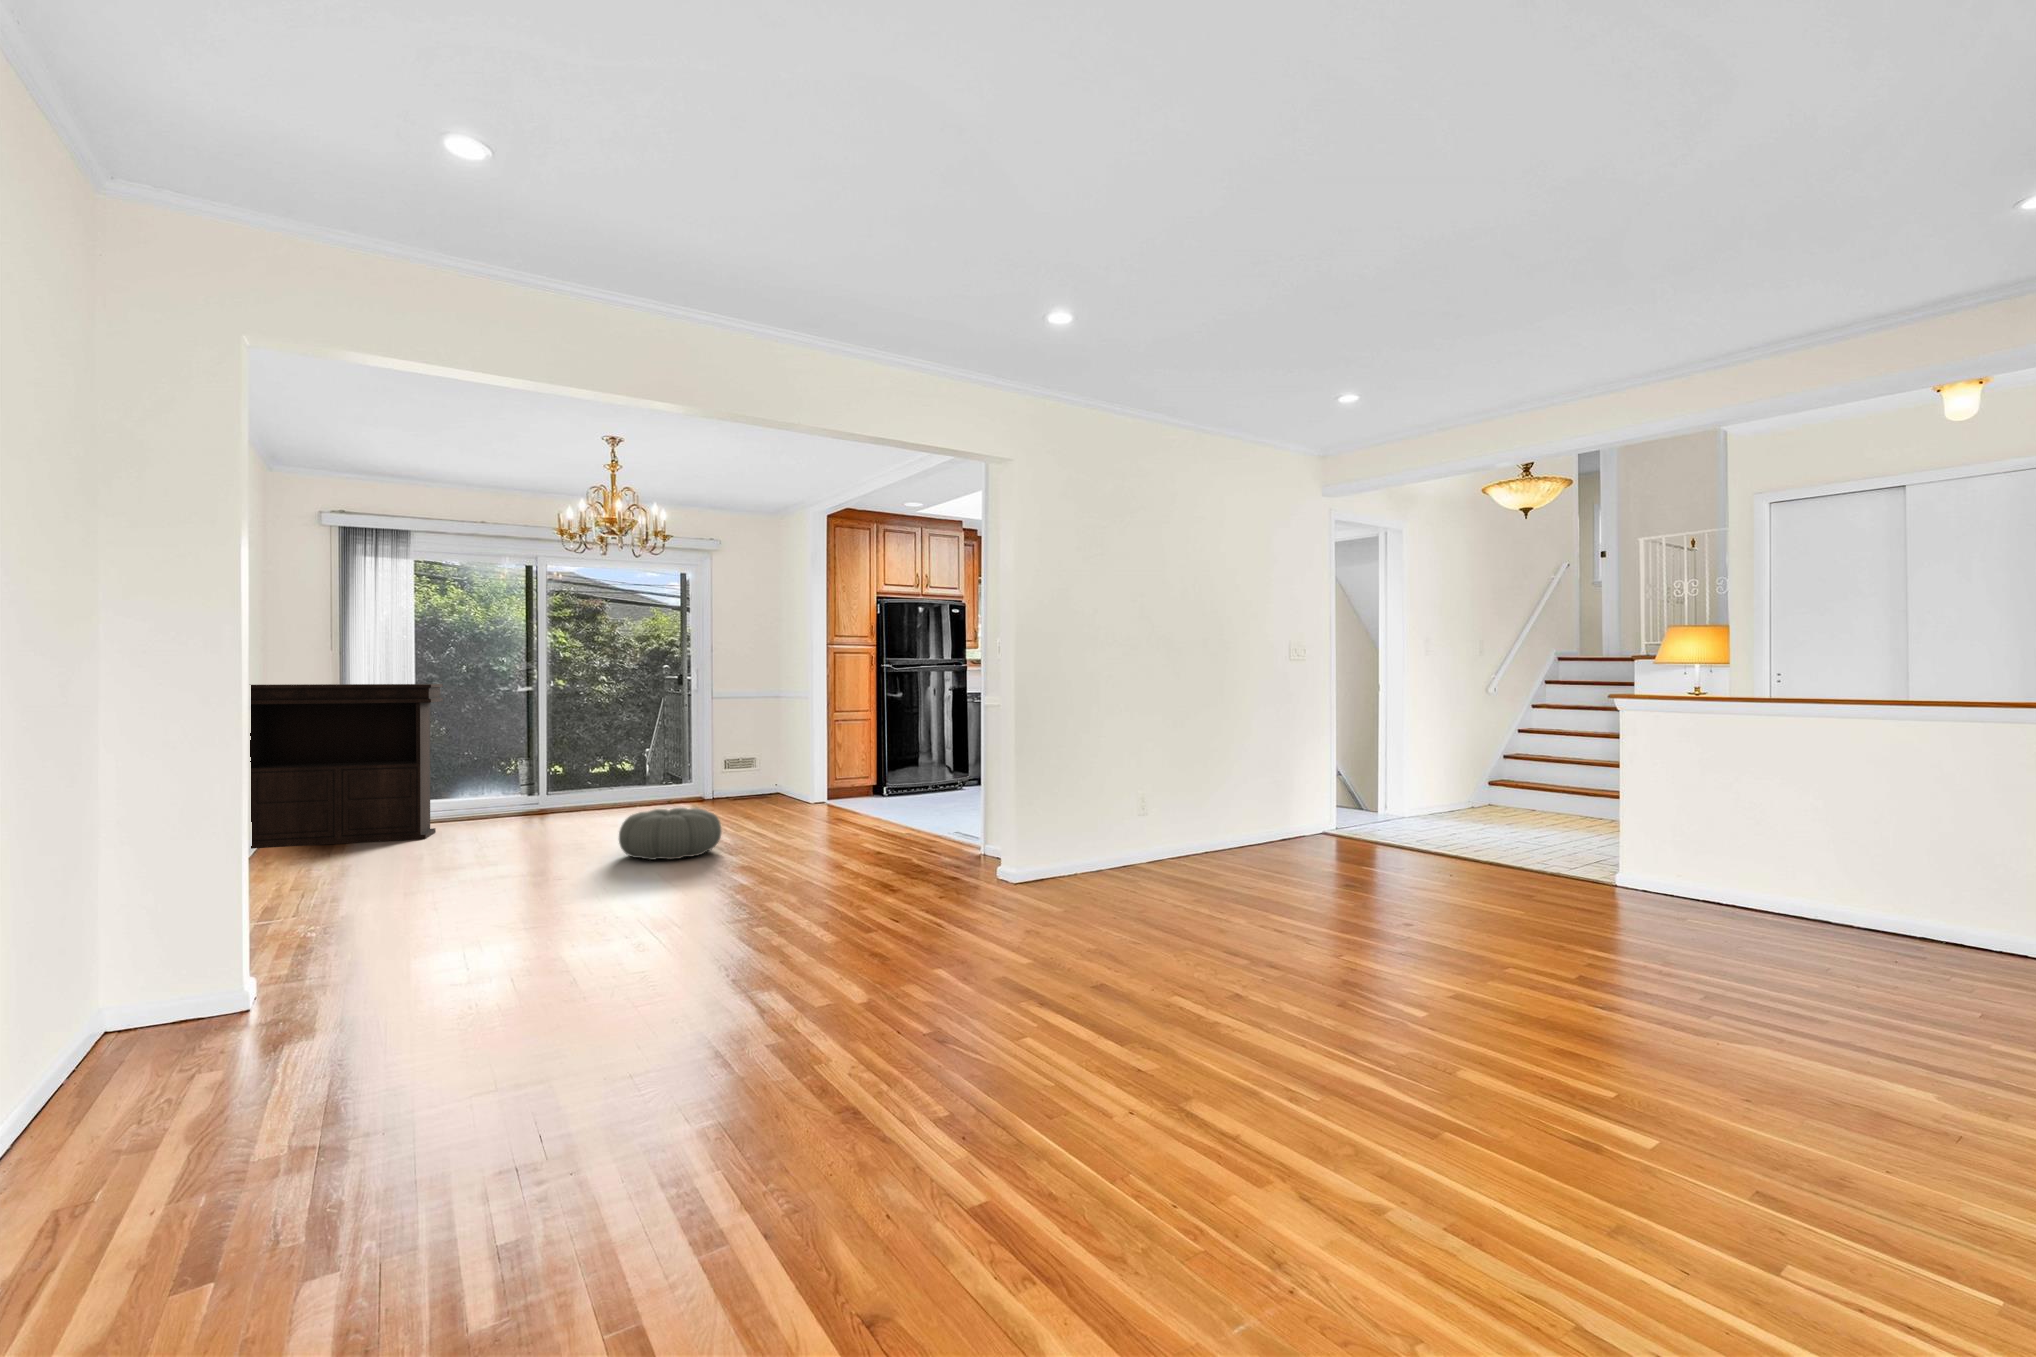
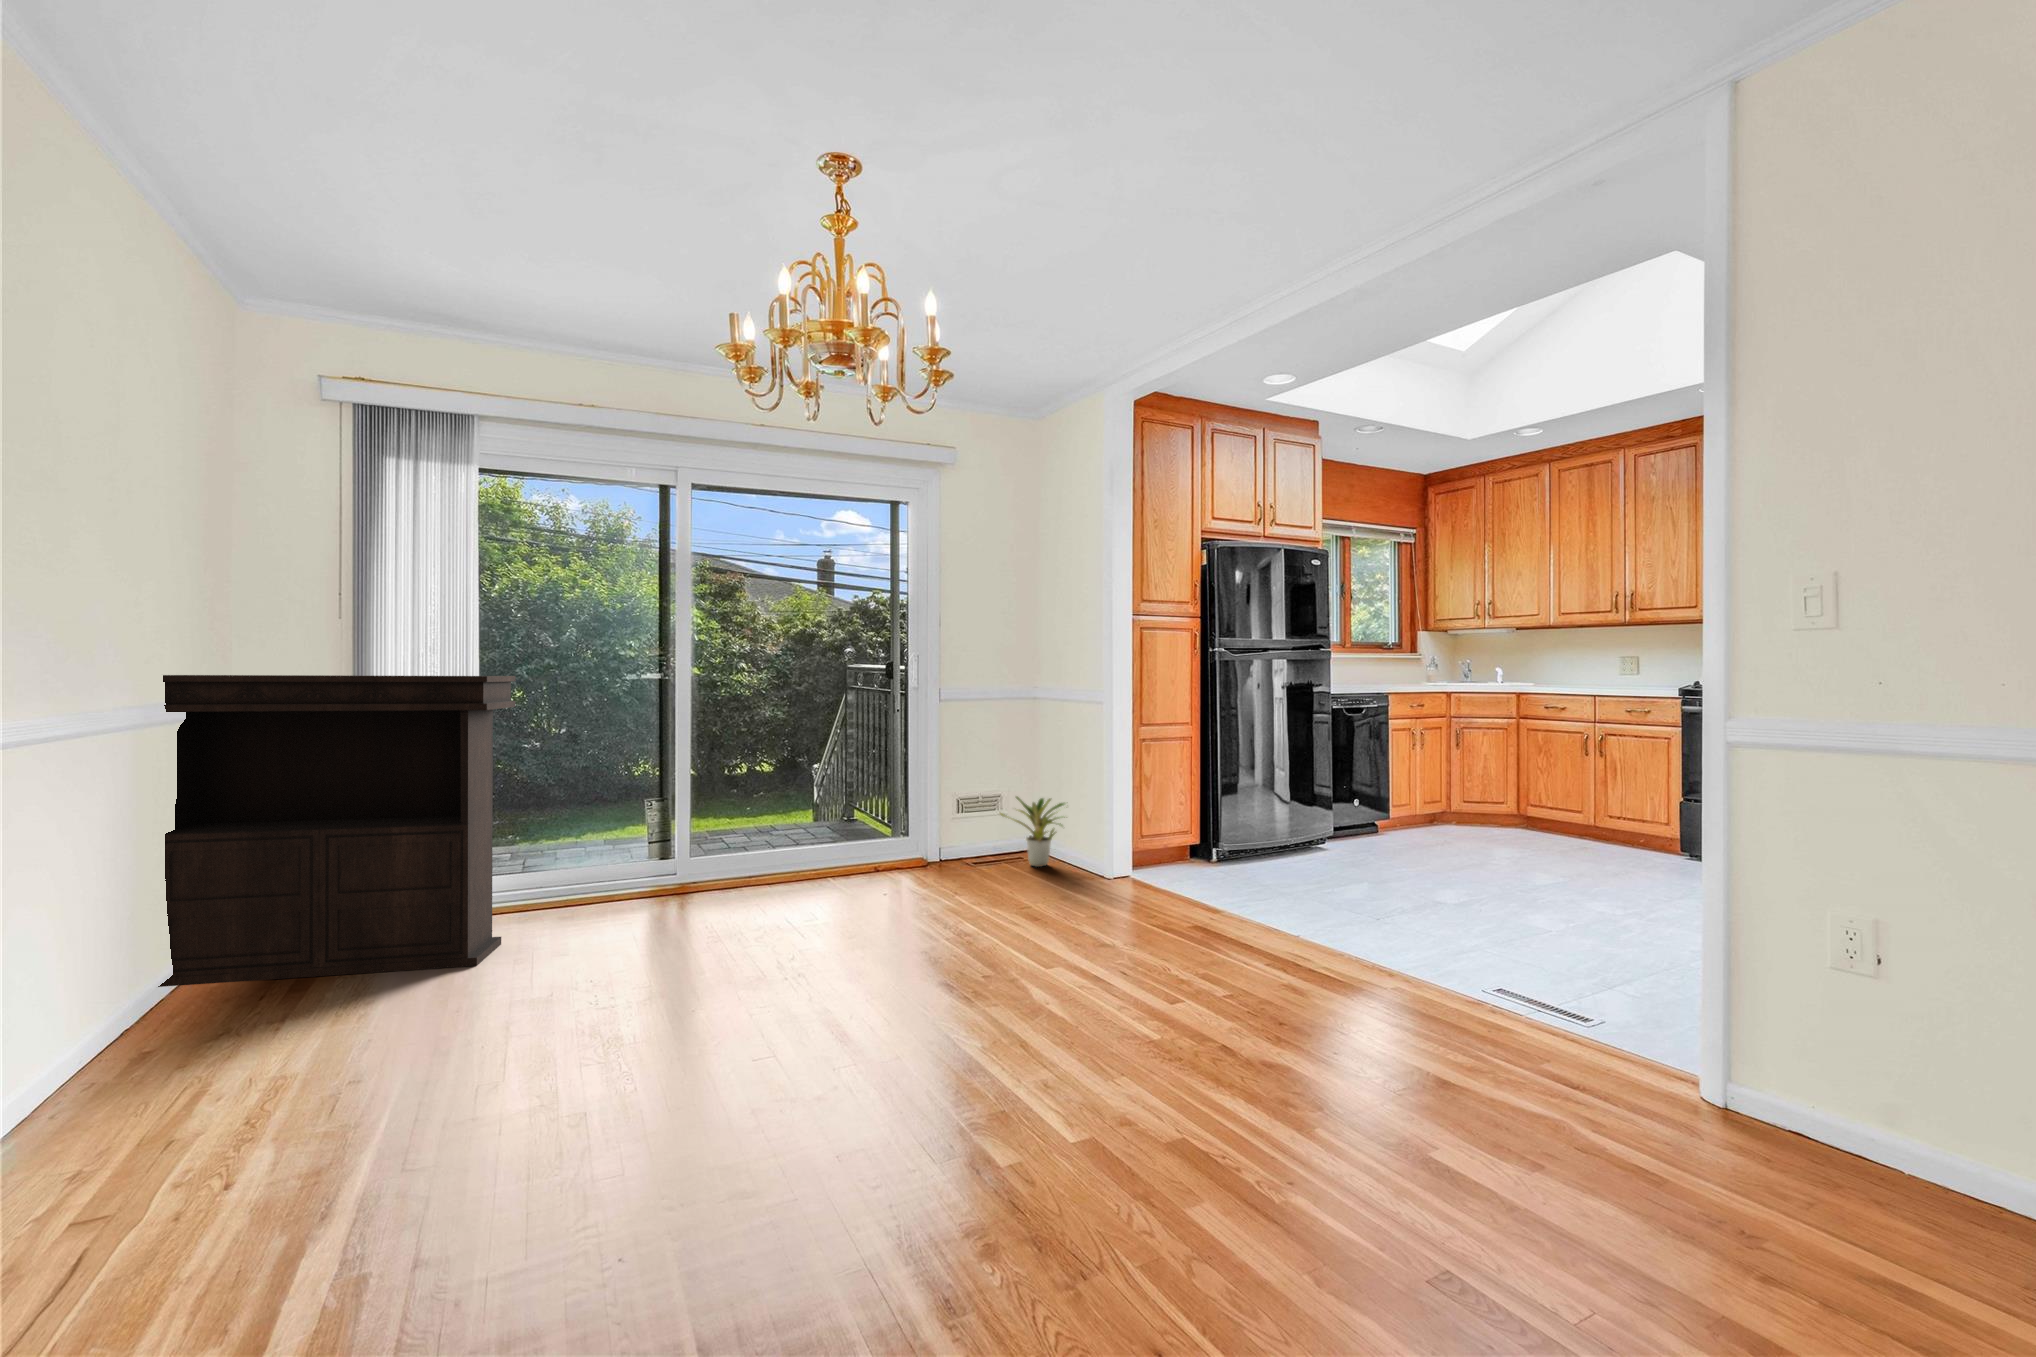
potted plant: none [751,756,794,799] -> present [1000,796,1065,867]
pouf: present [619,808,721,860] -> none [847,941,1061,1087]

